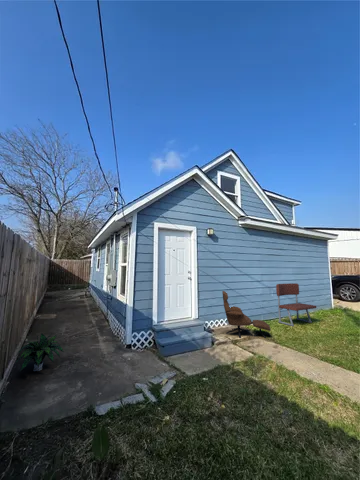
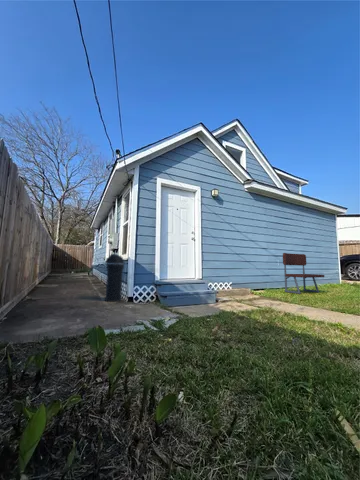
lounge chair: present [222,291,271,338] -> none [227,254,277,299]
trash can: none [104,298,122,348] -> present [105,254,124,302]
potted plant: present [17,333,64,371] -> none [12,276,64,312]

